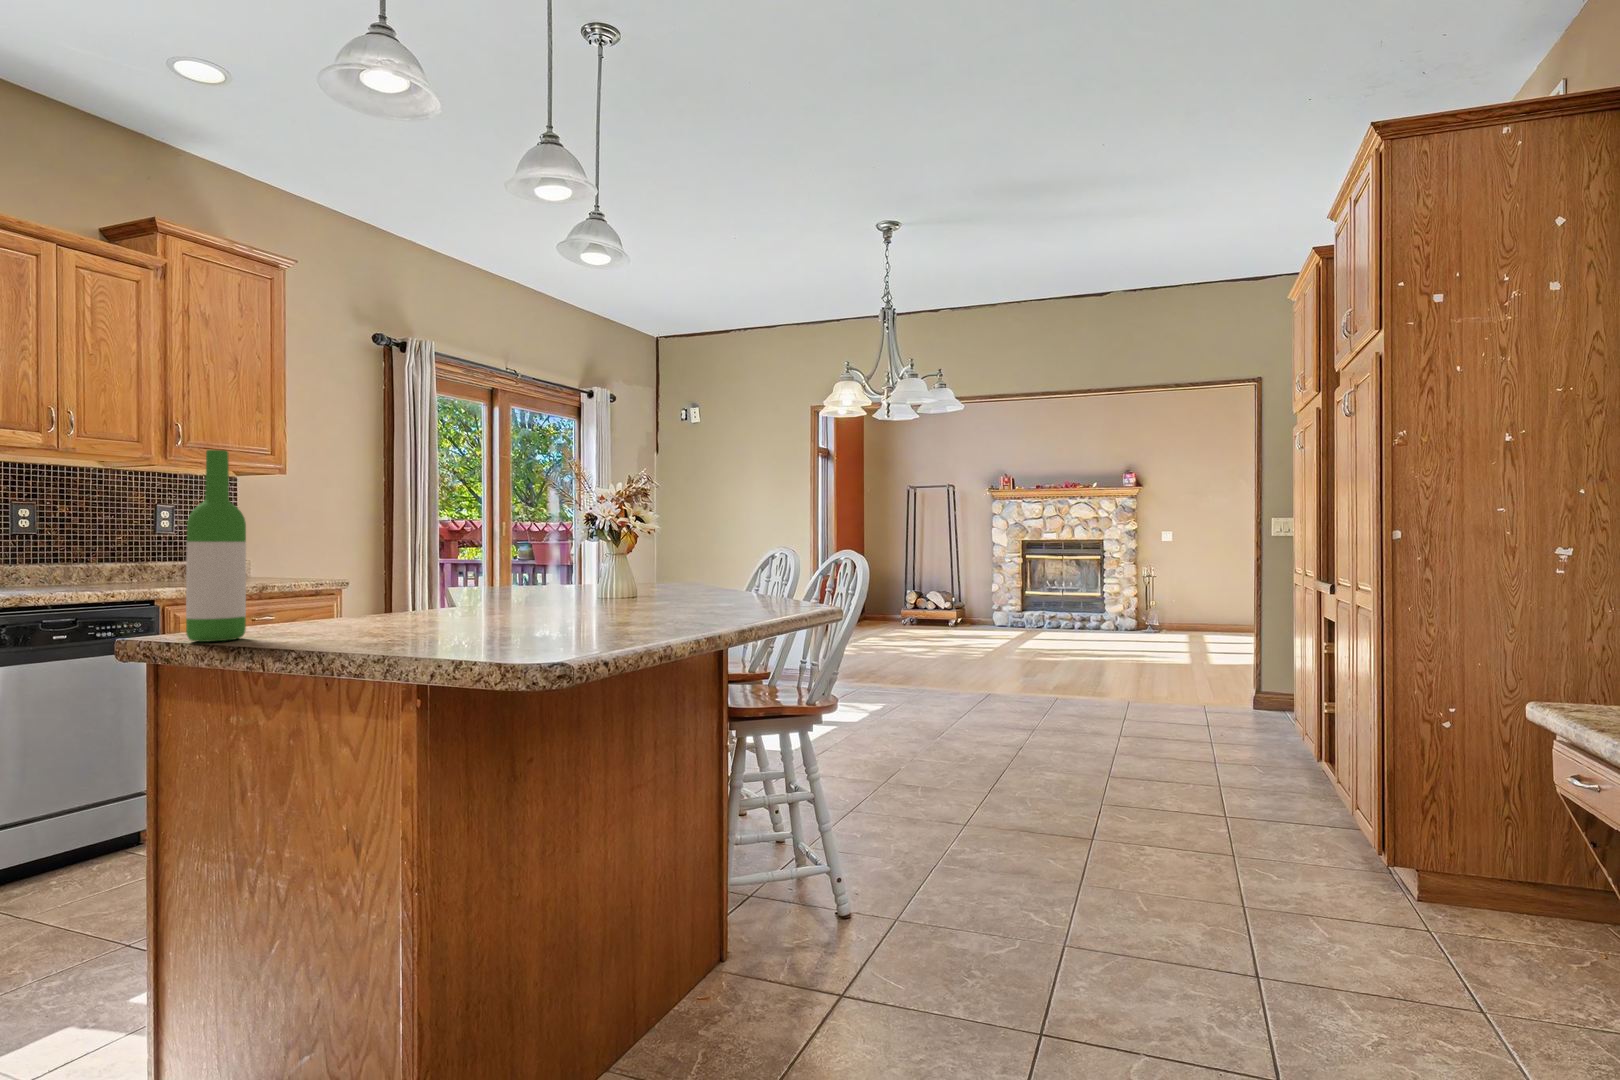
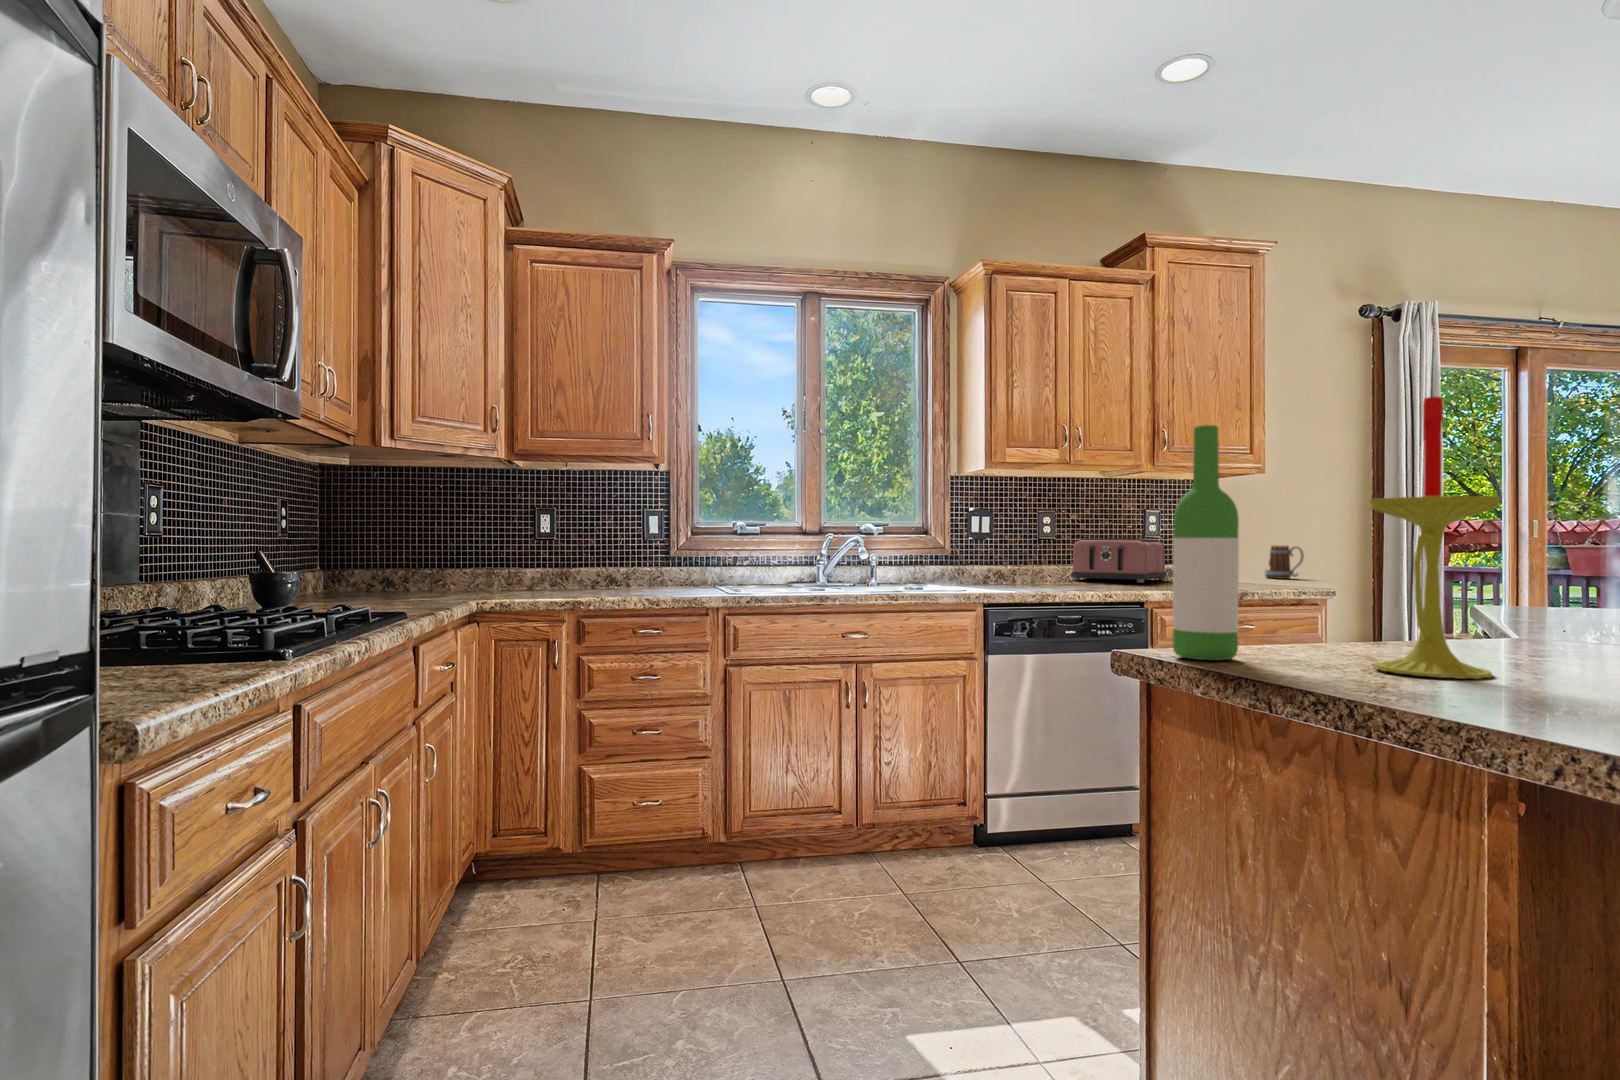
candle: none [344,443,426,634] -> present [1369,397,1501,679]
toaster: none [57,534,182,581] -> present [1071,539,1167,583]
mug: none [288,540,325,571] -> present [1264,545,1304,579]

